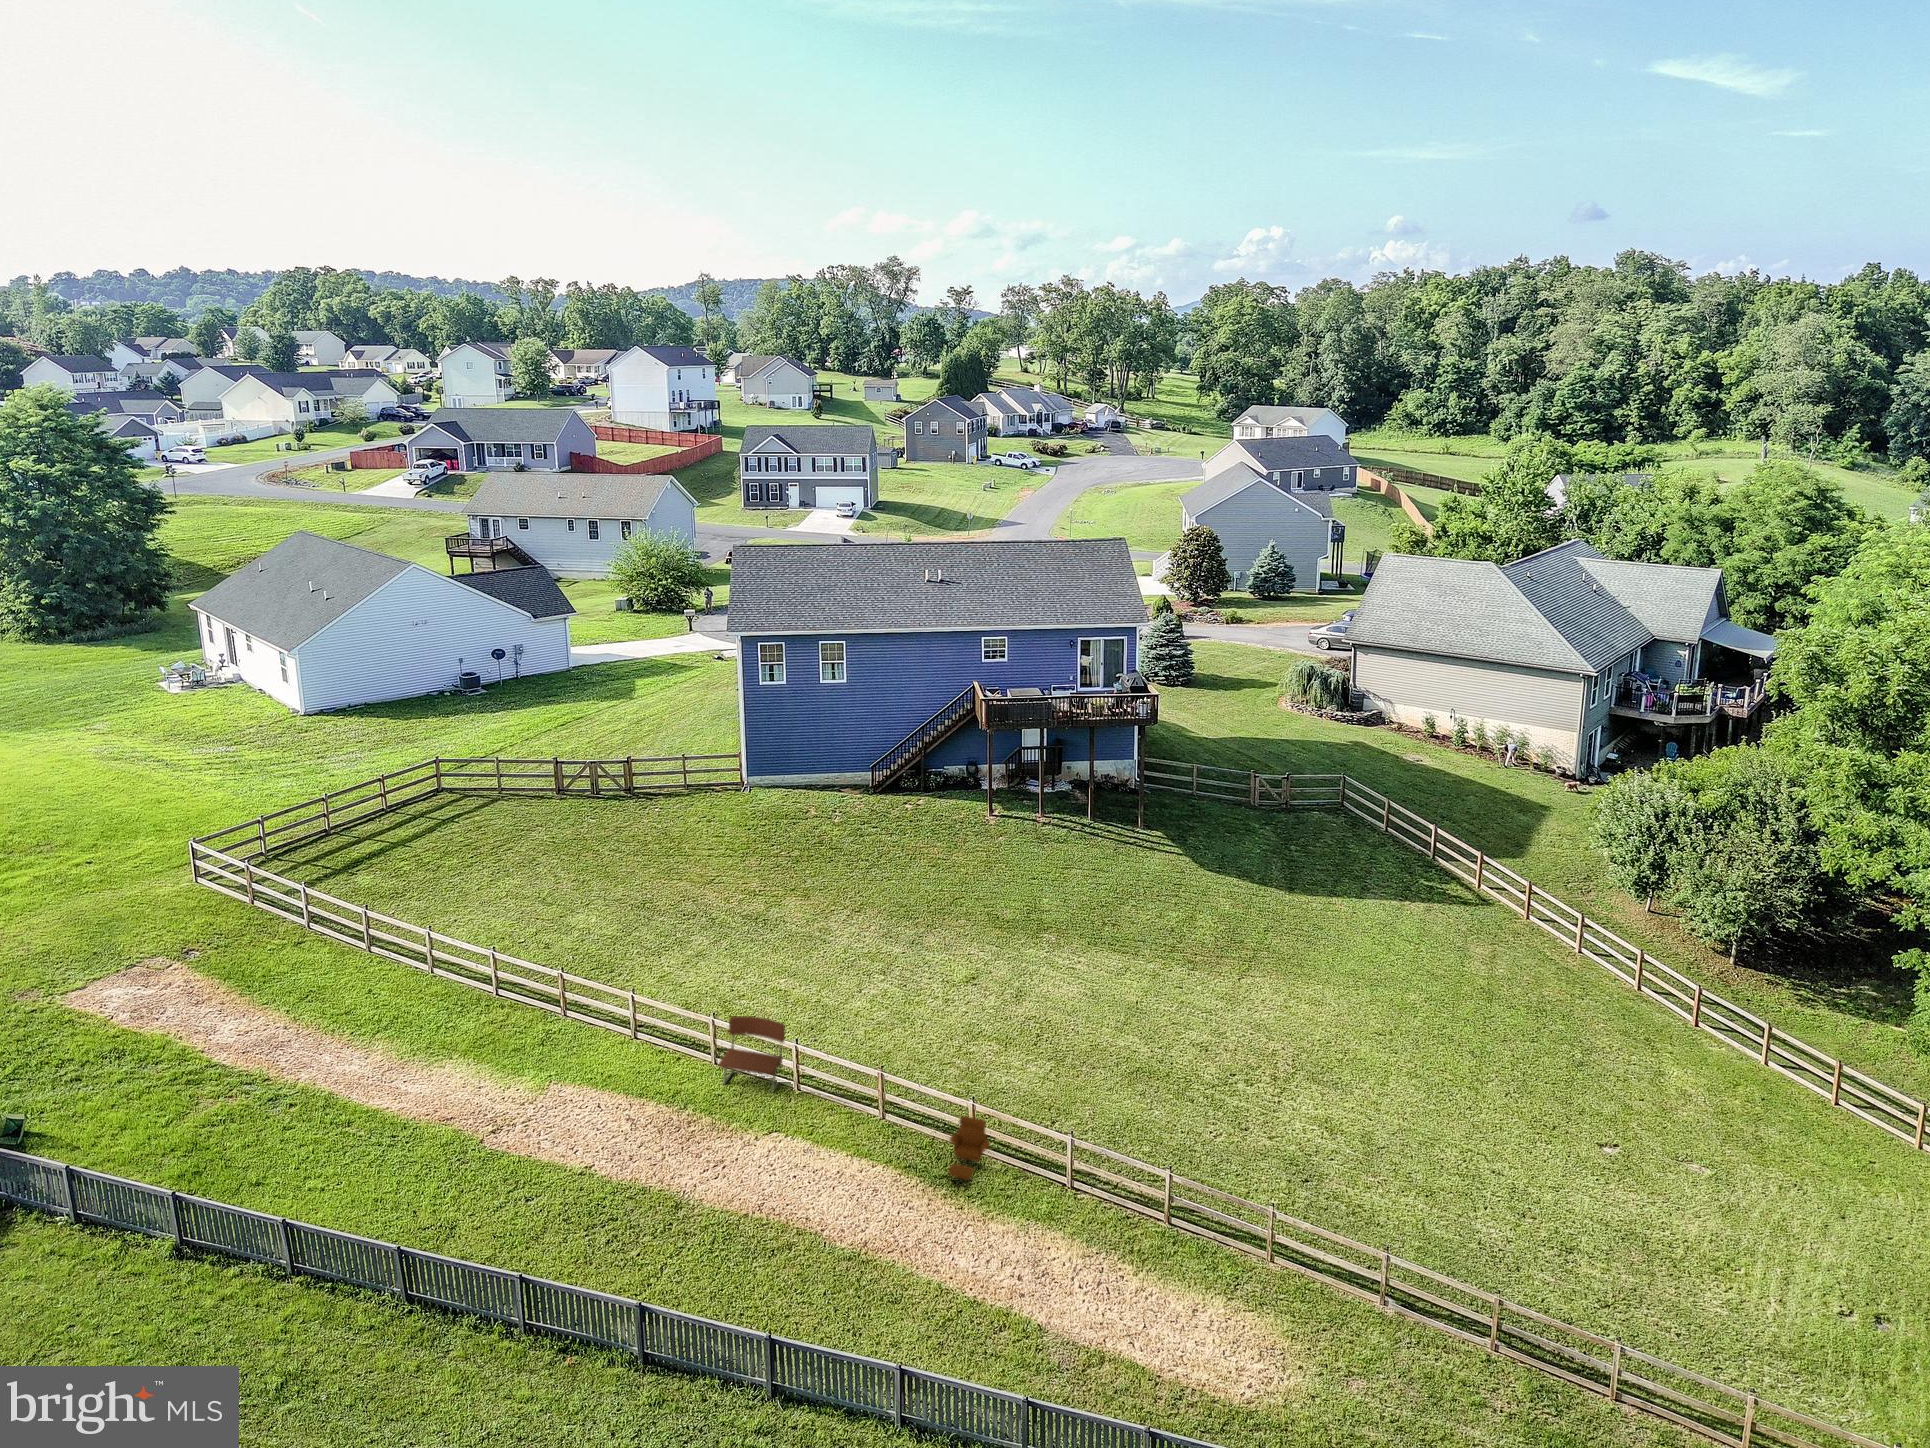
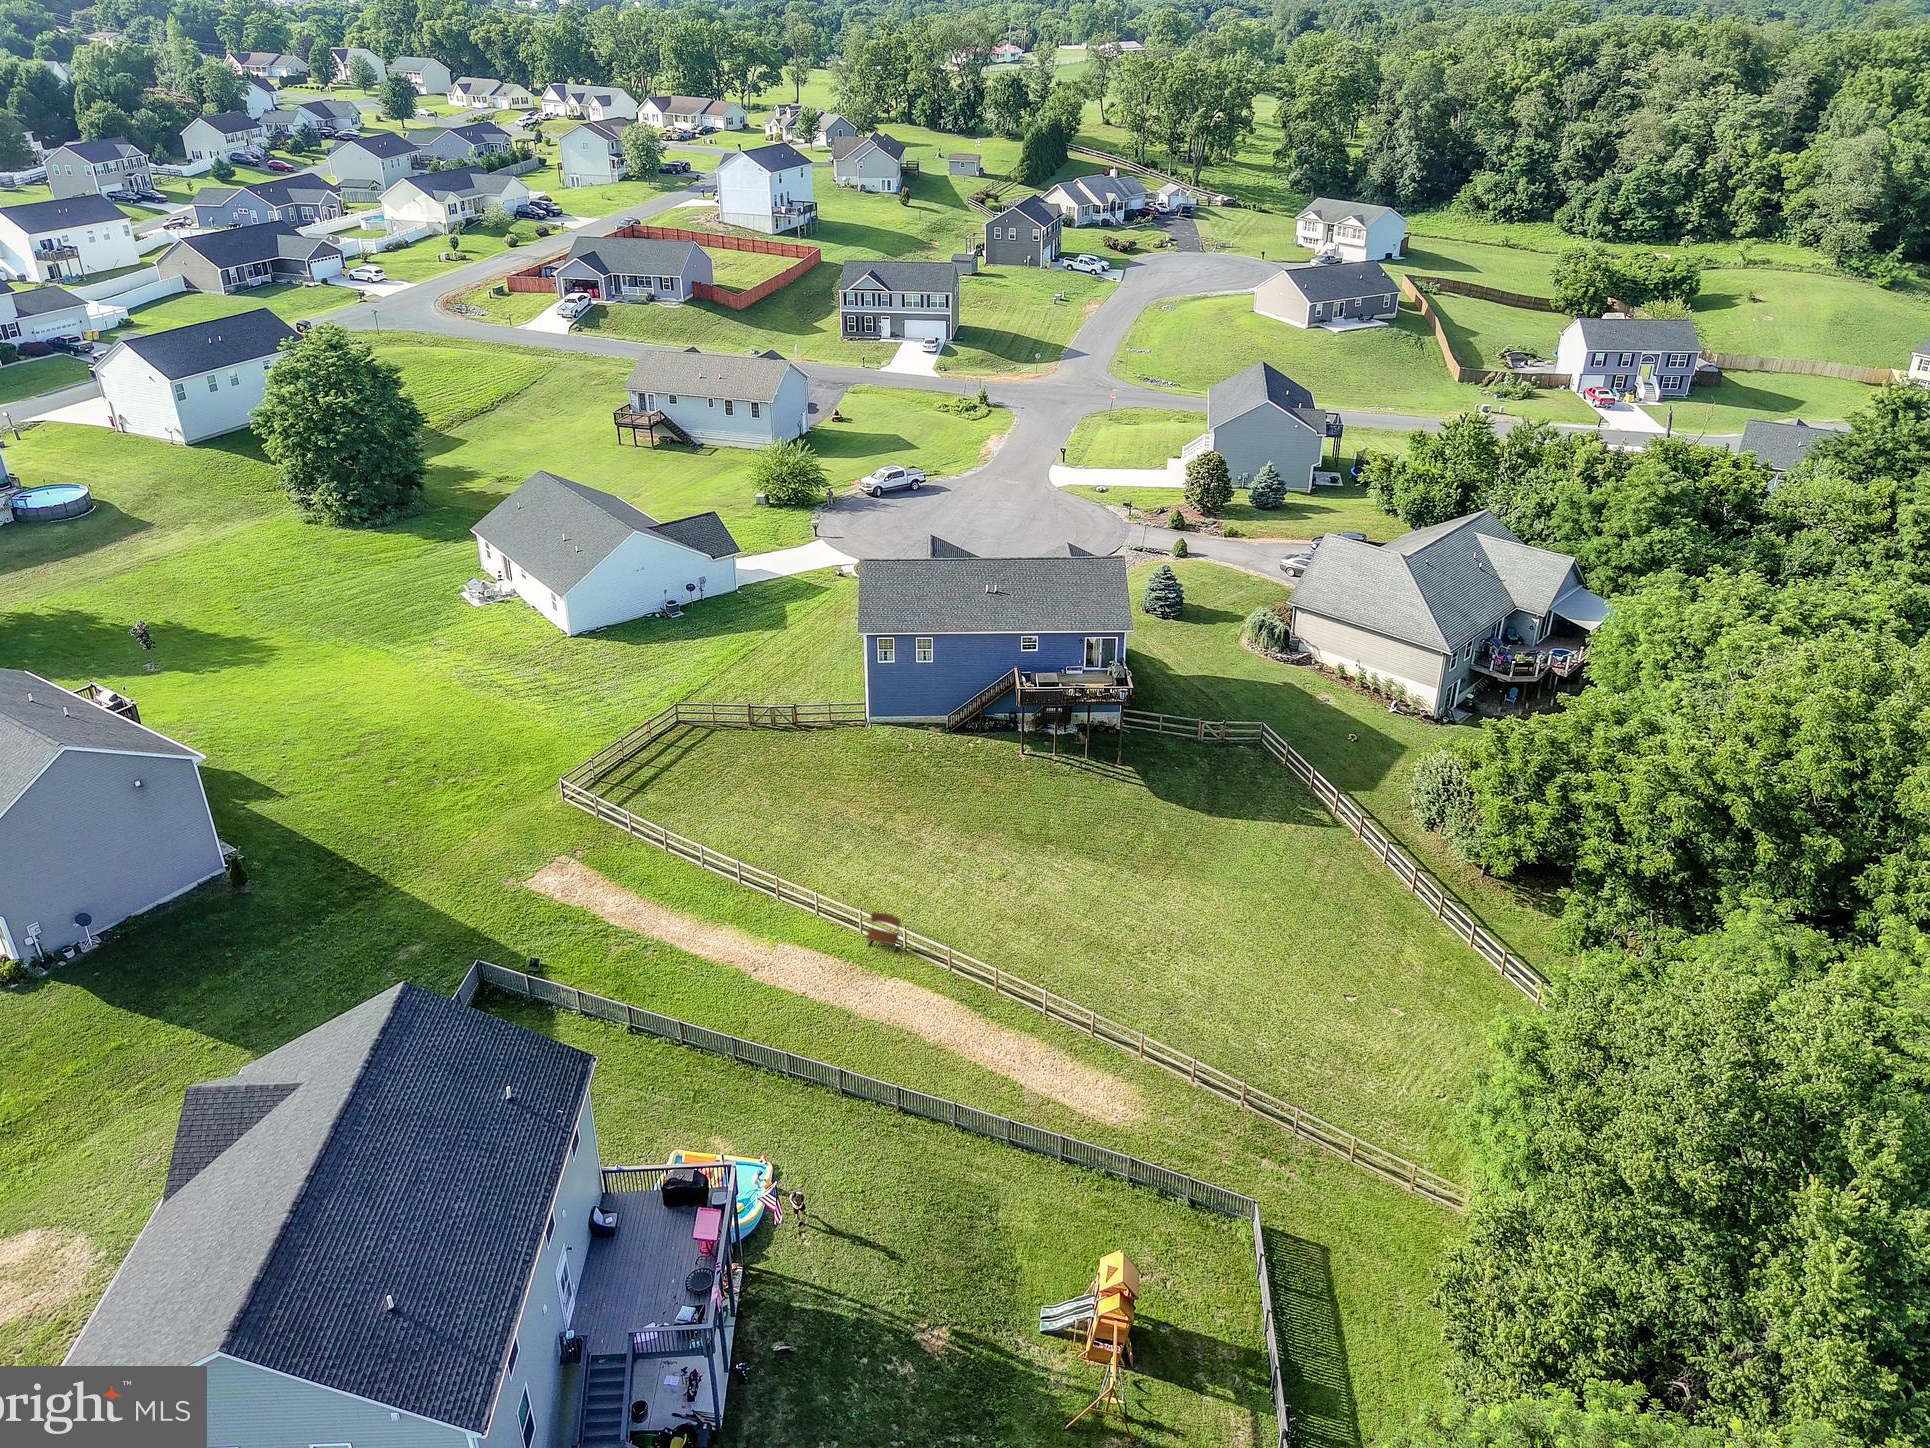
lounge chair: present [949,1116,990,1188] -> none [983,976,1006,1013]

